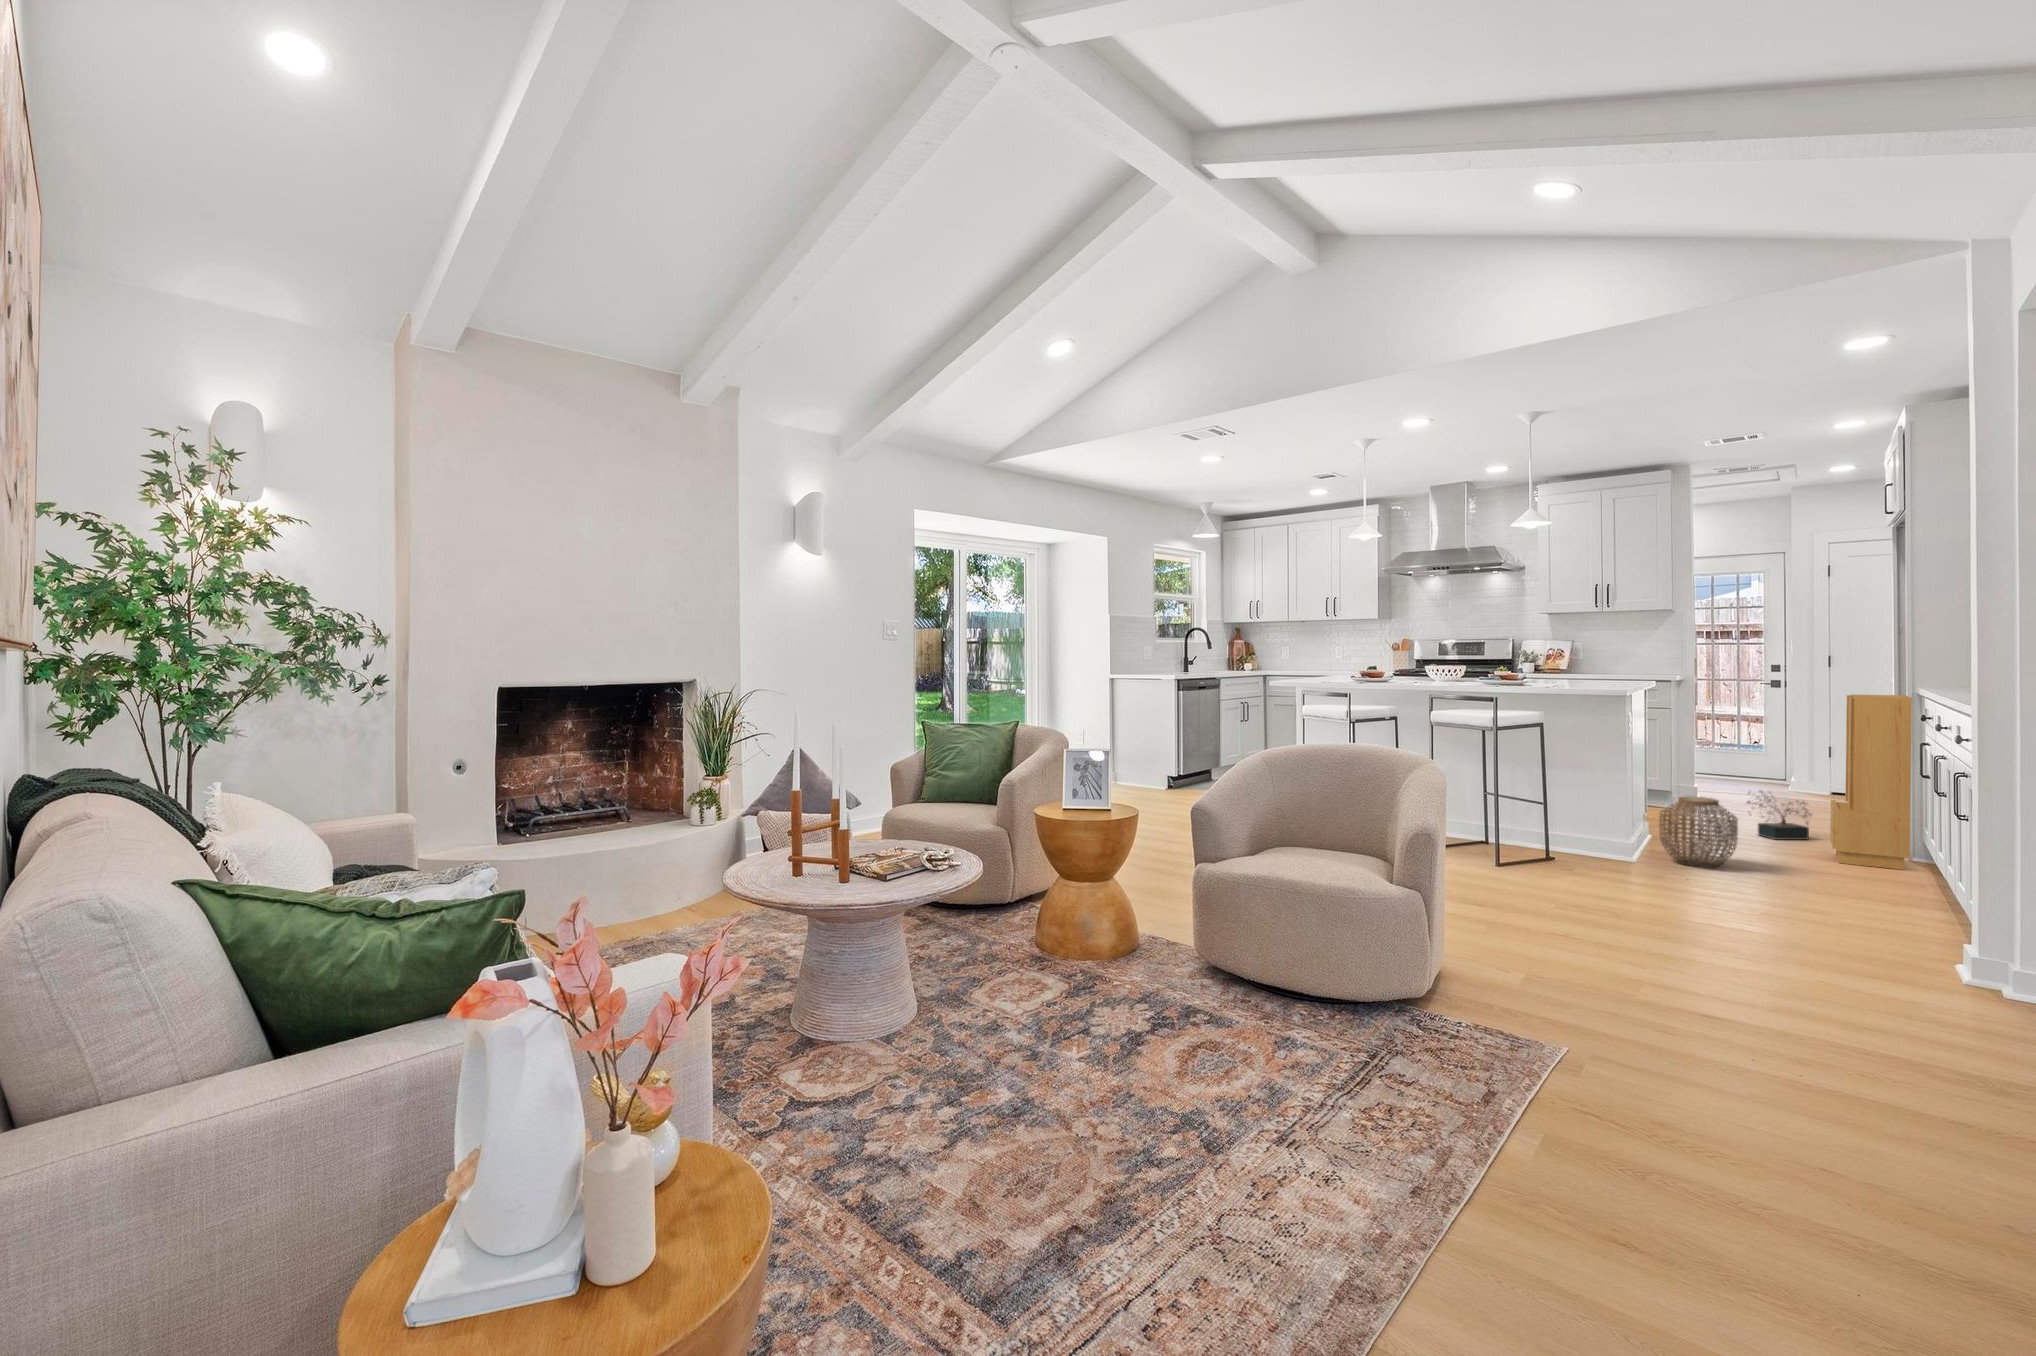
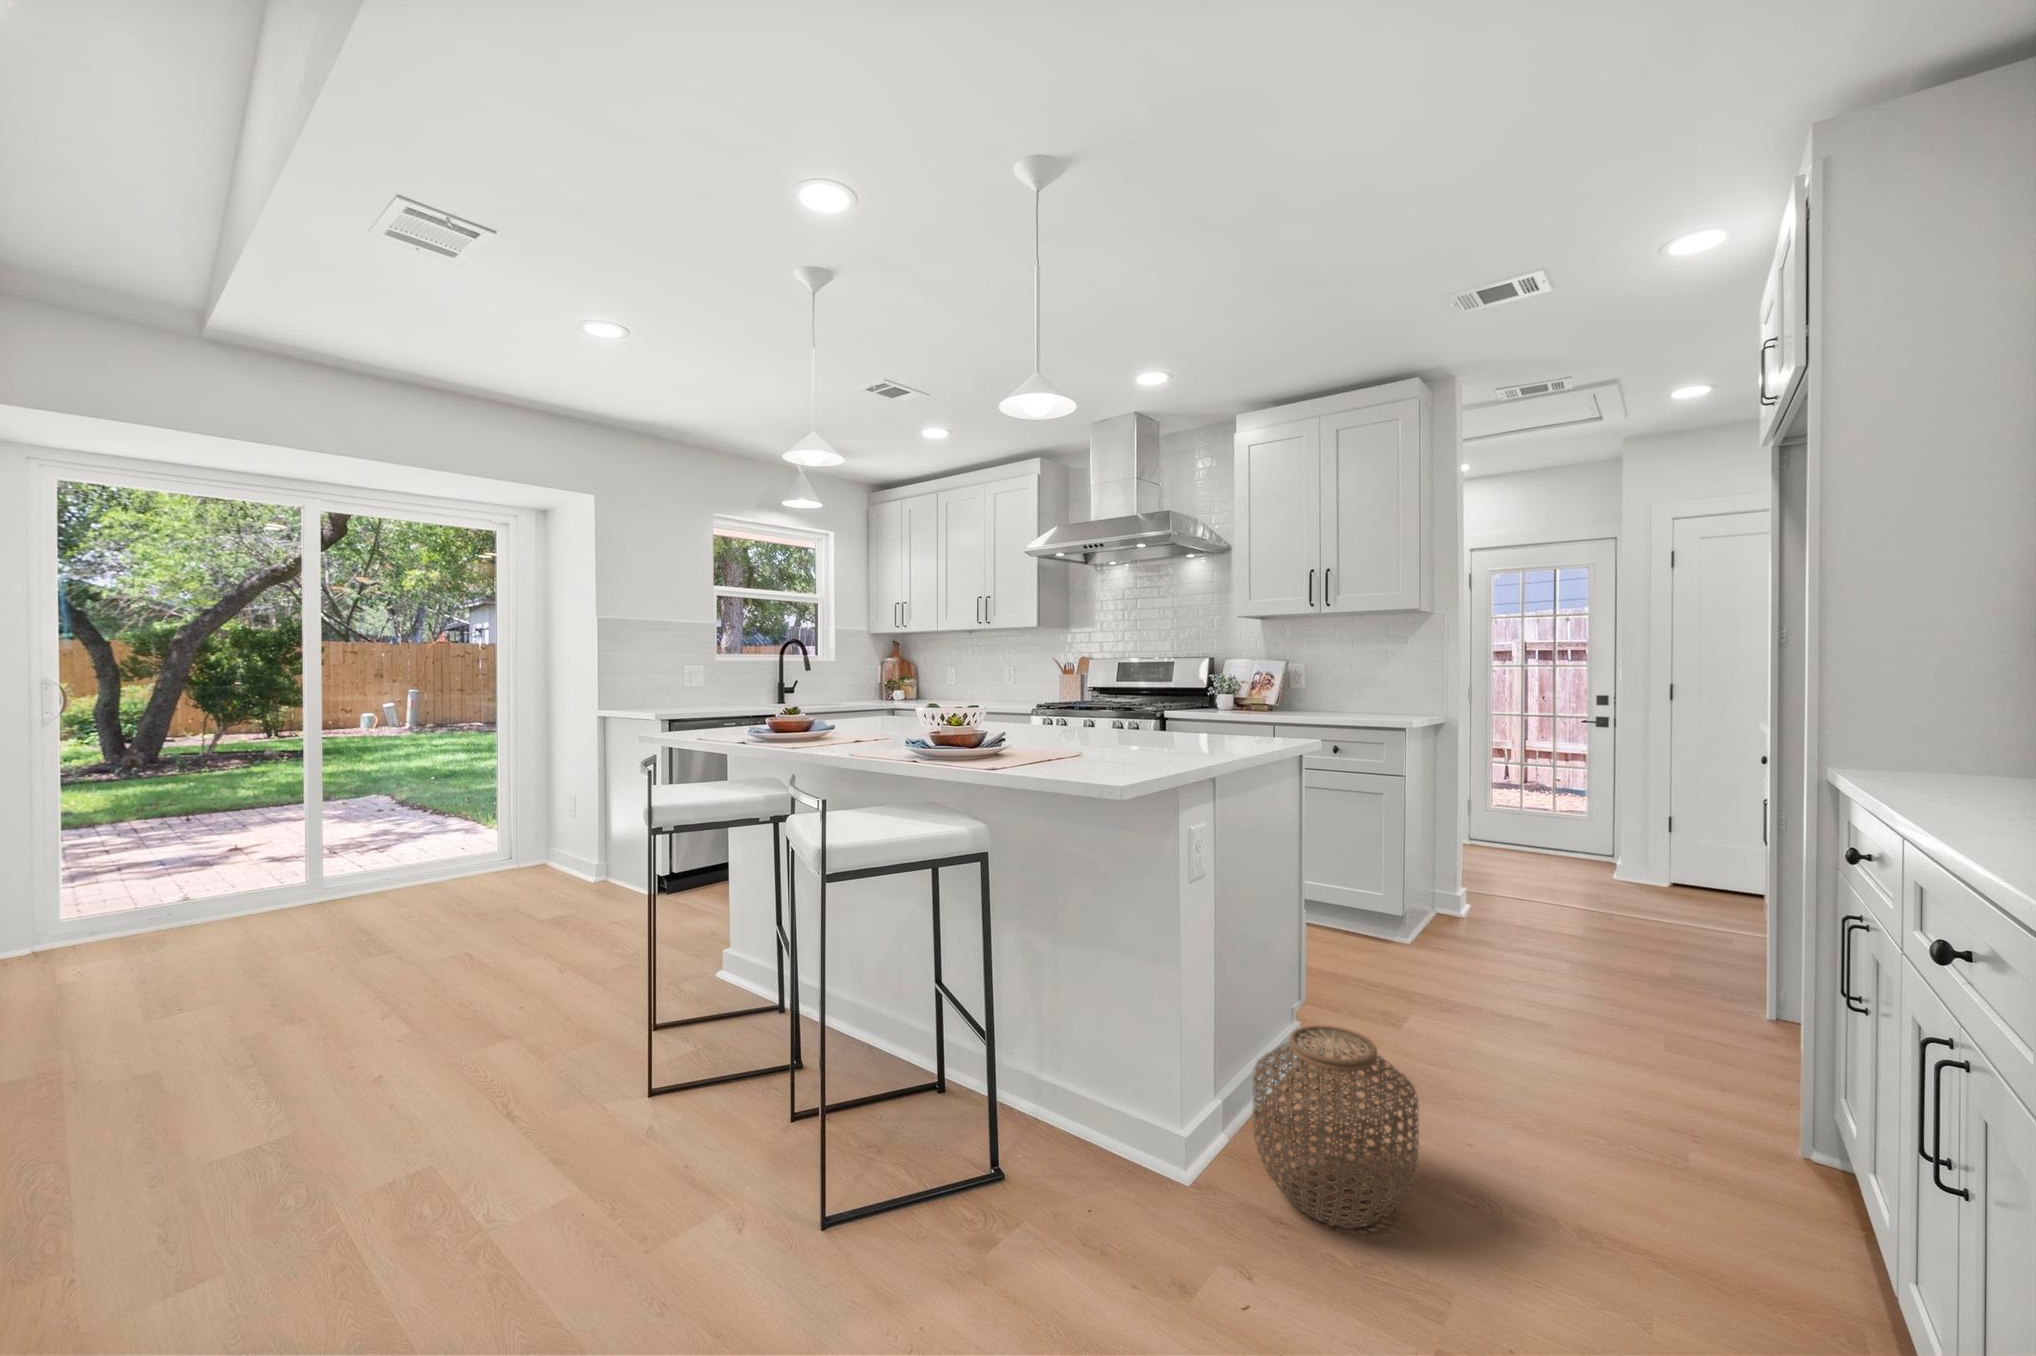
storage cabinet: present [1830,695,1912,870] -> none [1650,774,1834,1227]
decorative plant: present [1747,791,1811,840] -> none [1496,948,1621,1058]

